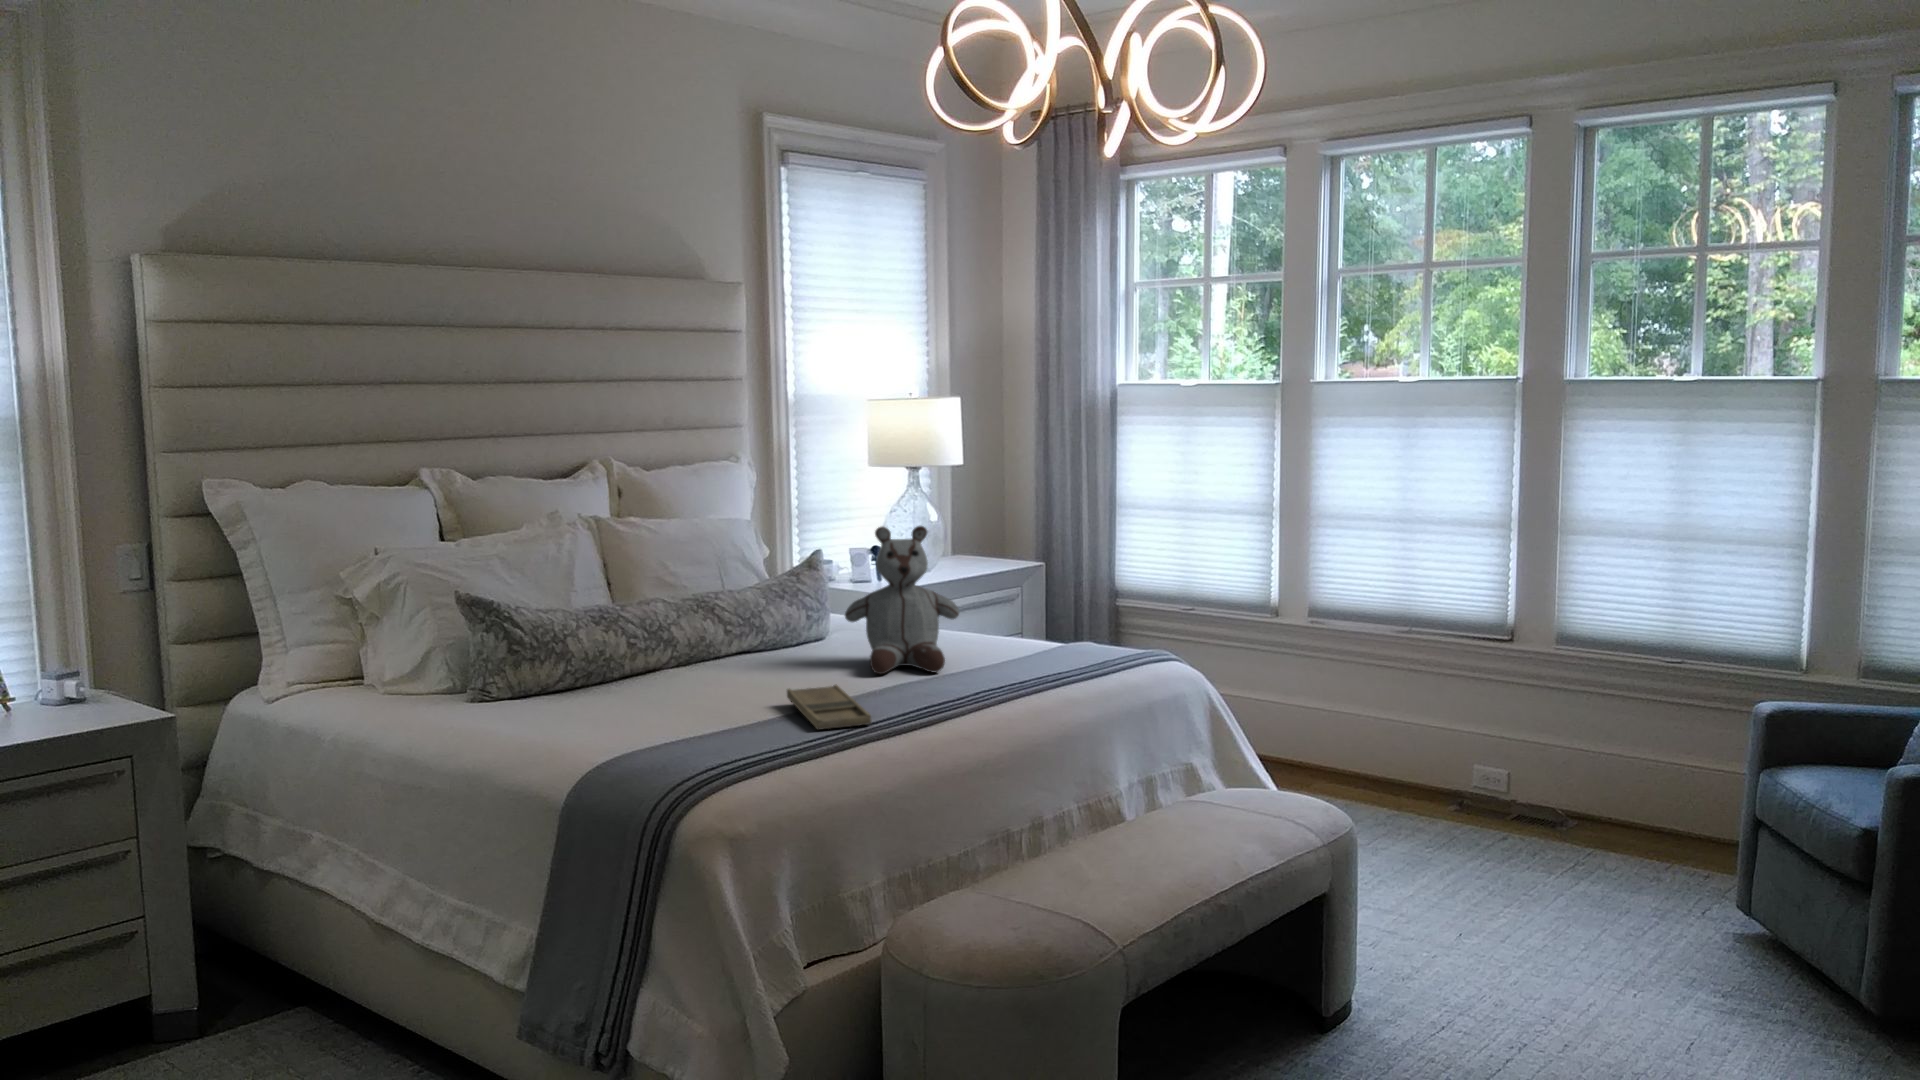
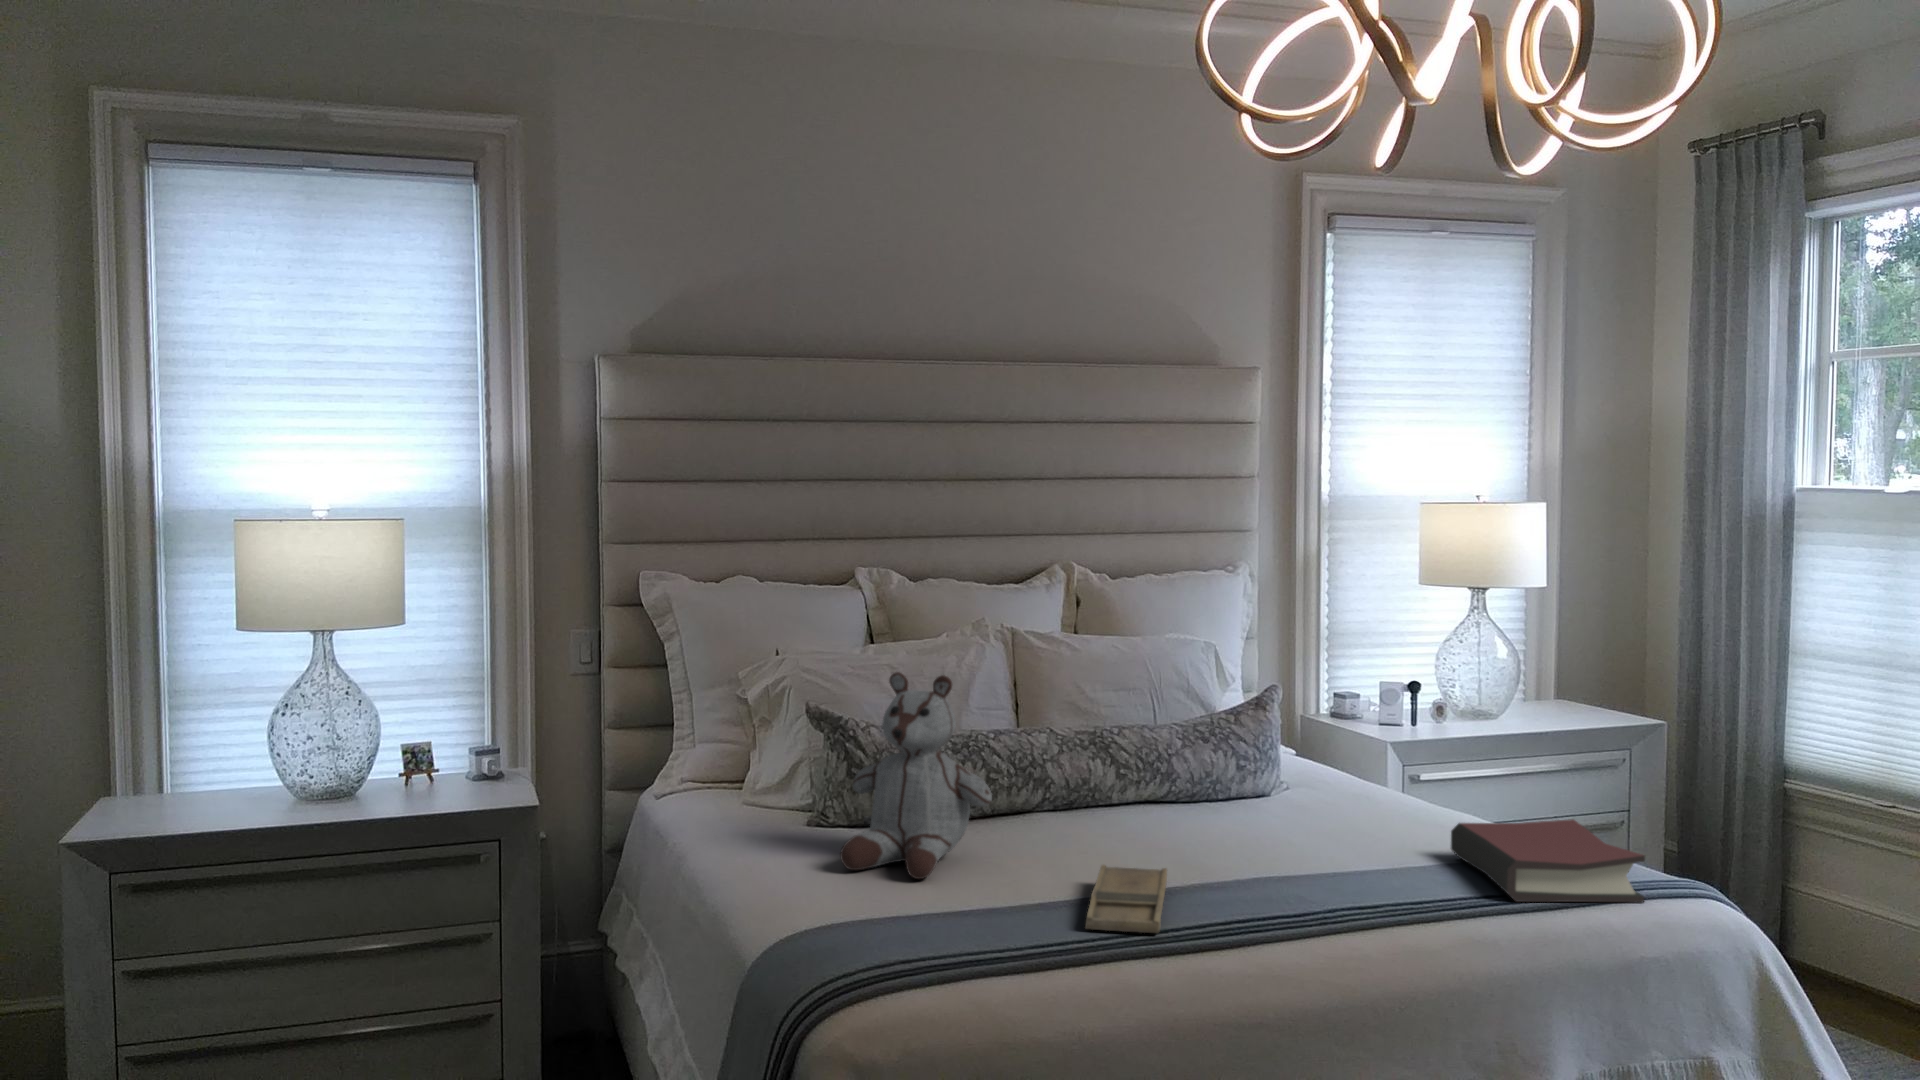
stuffed bear: present [845,526,959,674] -> present [840,672,992,879]
hardback book: none [999,621,1139,675] -> present [1451,819,1645,902]

